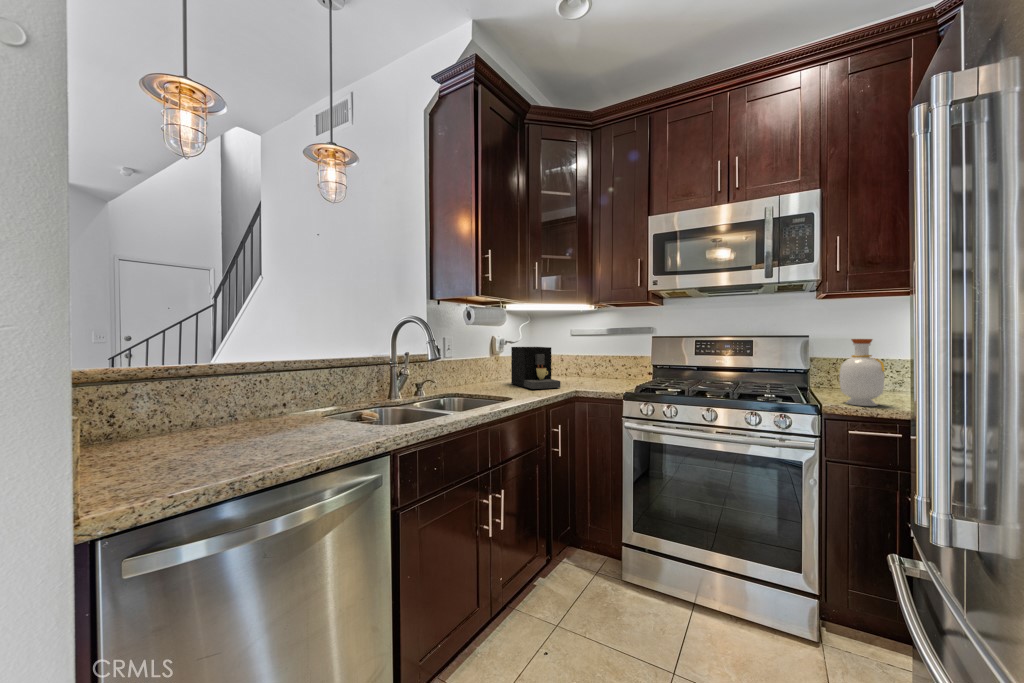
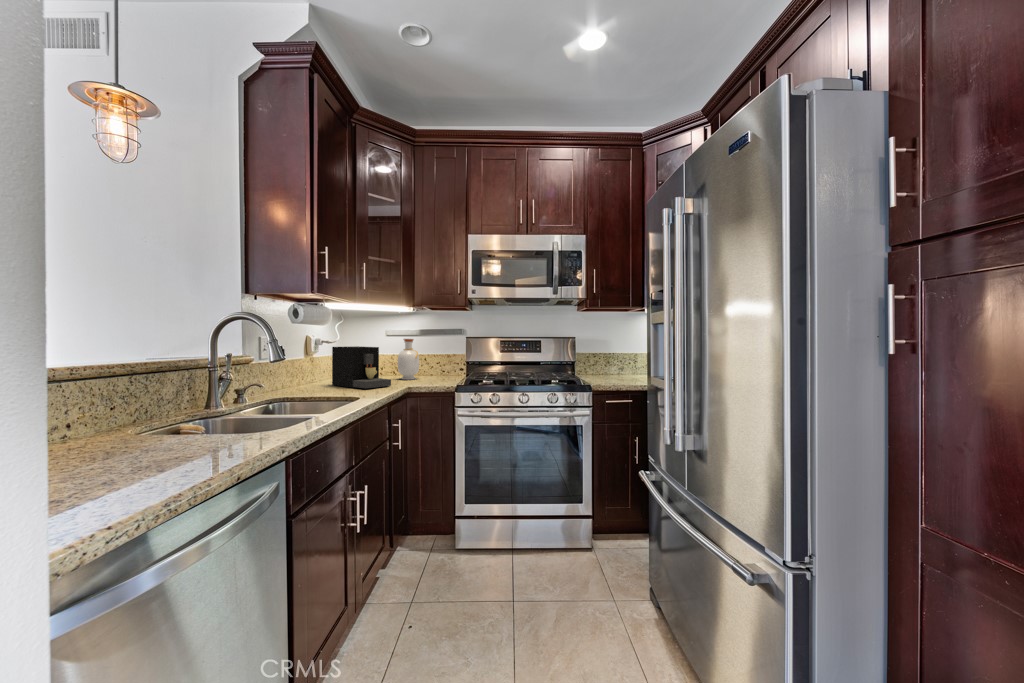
bottle: present [839,339,884,406] -> present [398,339,419,380]

